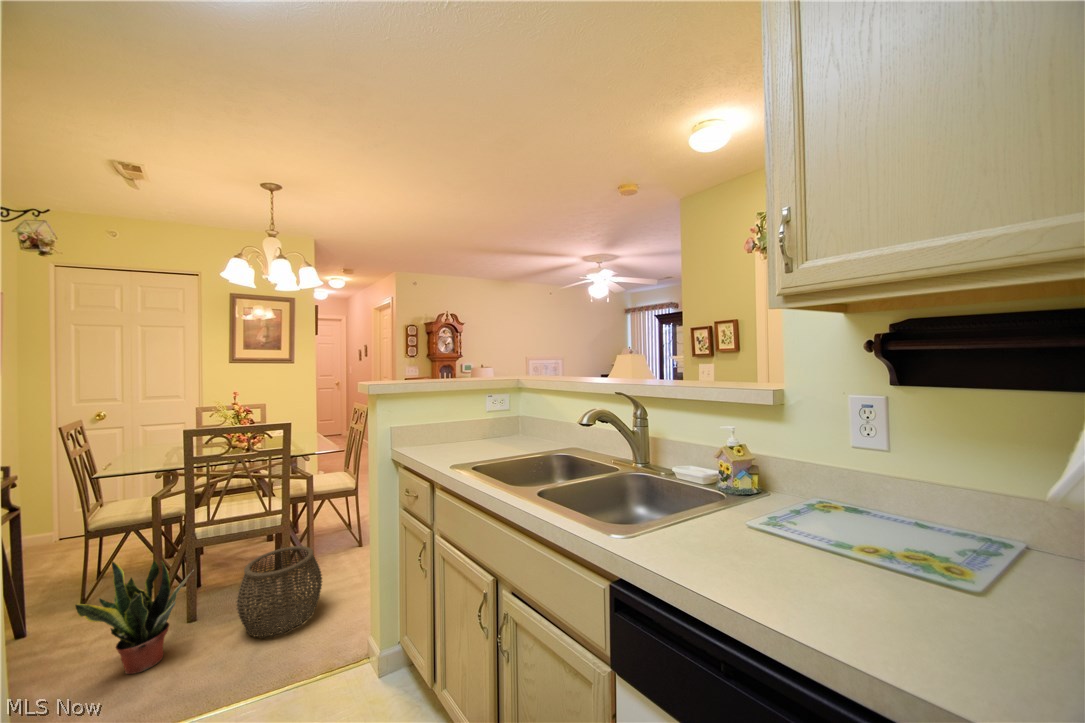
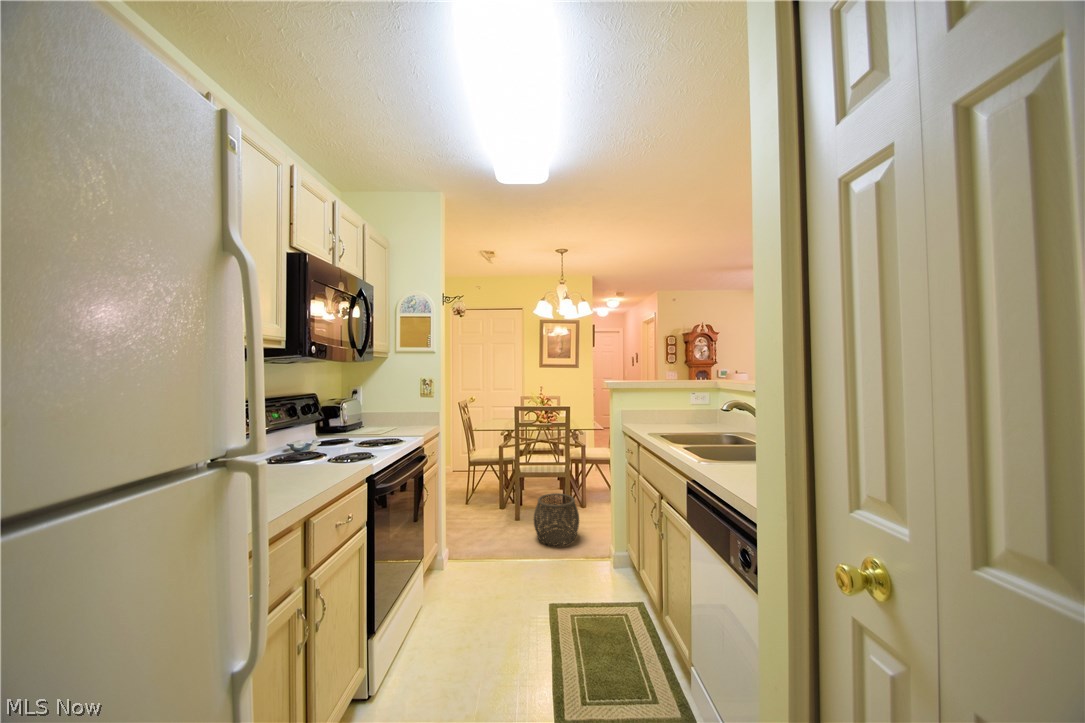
potted plant: present [75,561,190,674] -> none [470,475,515,538]

